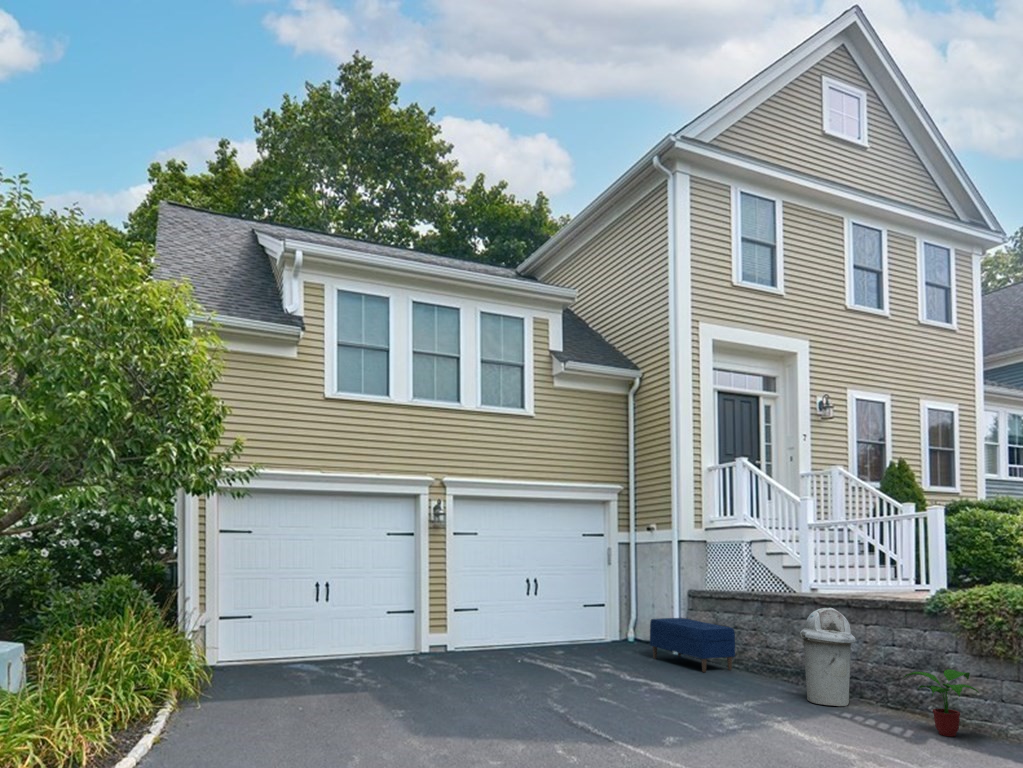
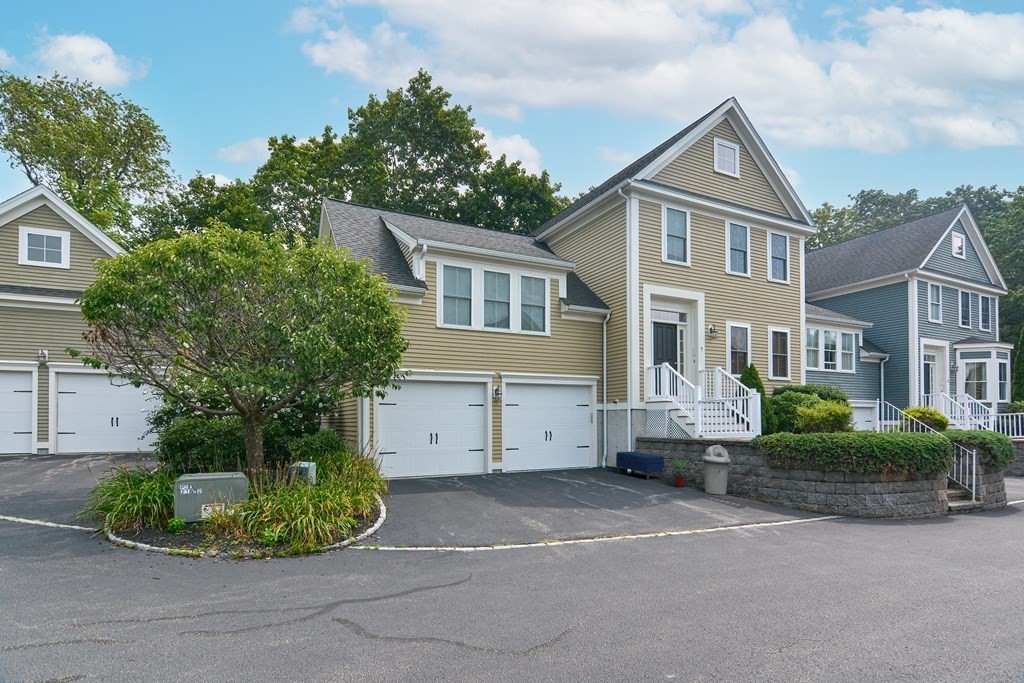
potted plant: present [904,669,979,736] -> present [667,460,693,487]

